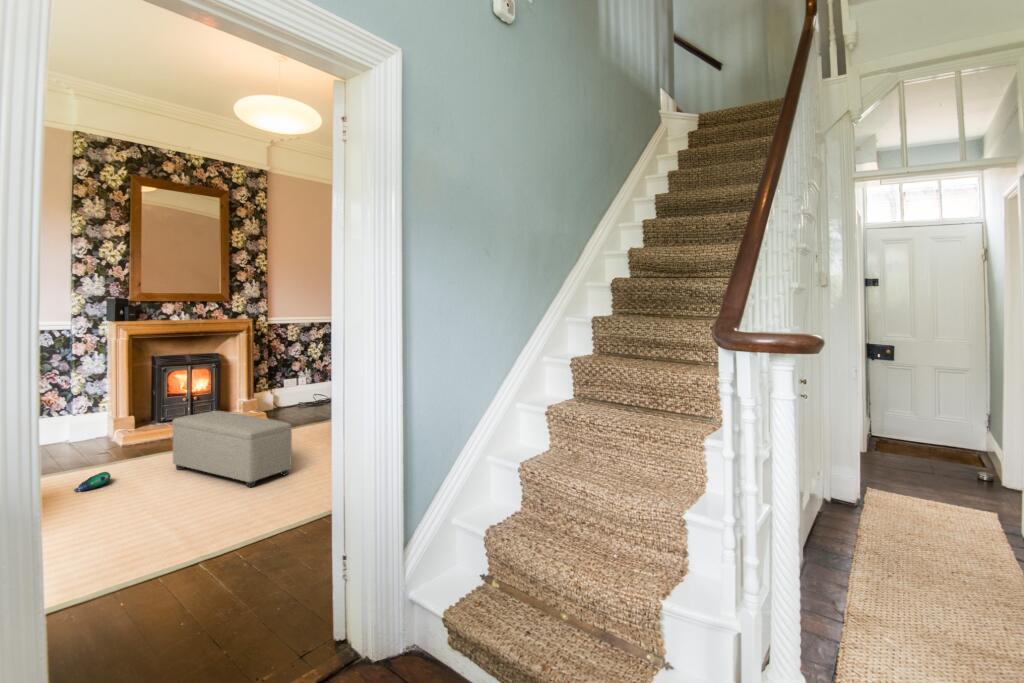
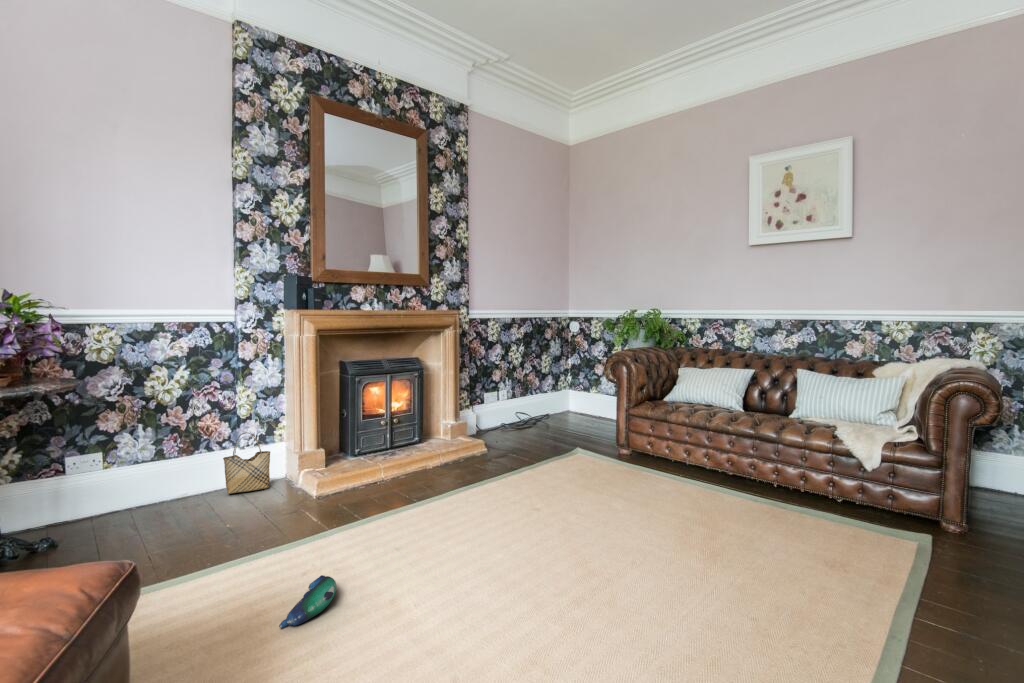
woven basket: none [60,403,95,442] -> present [223,432,270,494]
ottoman: present [172,411,292,487] -> none [425,447,647,615]

